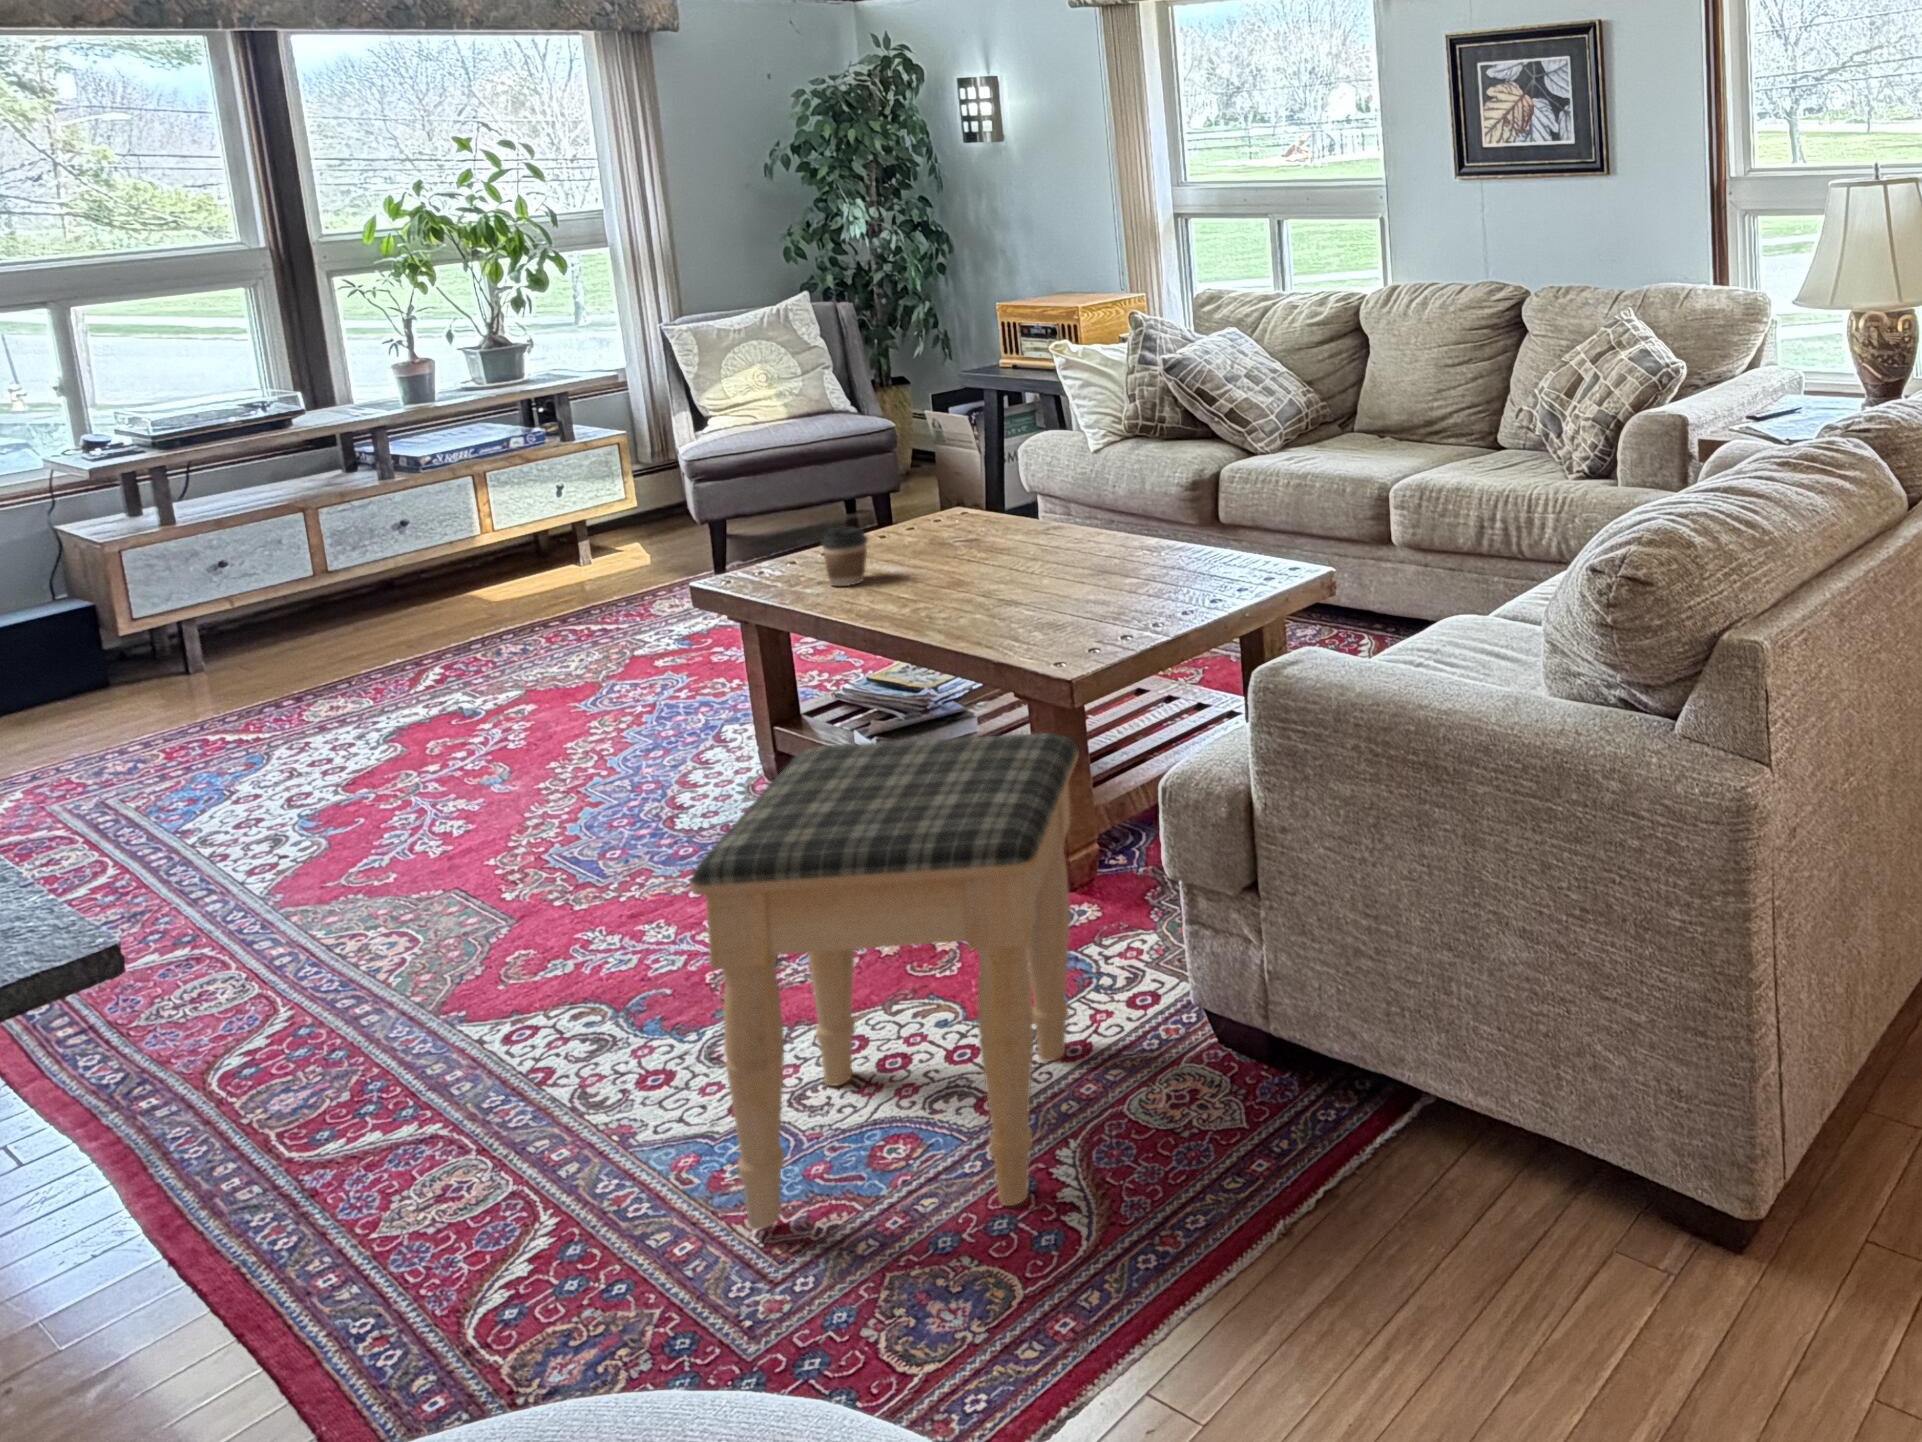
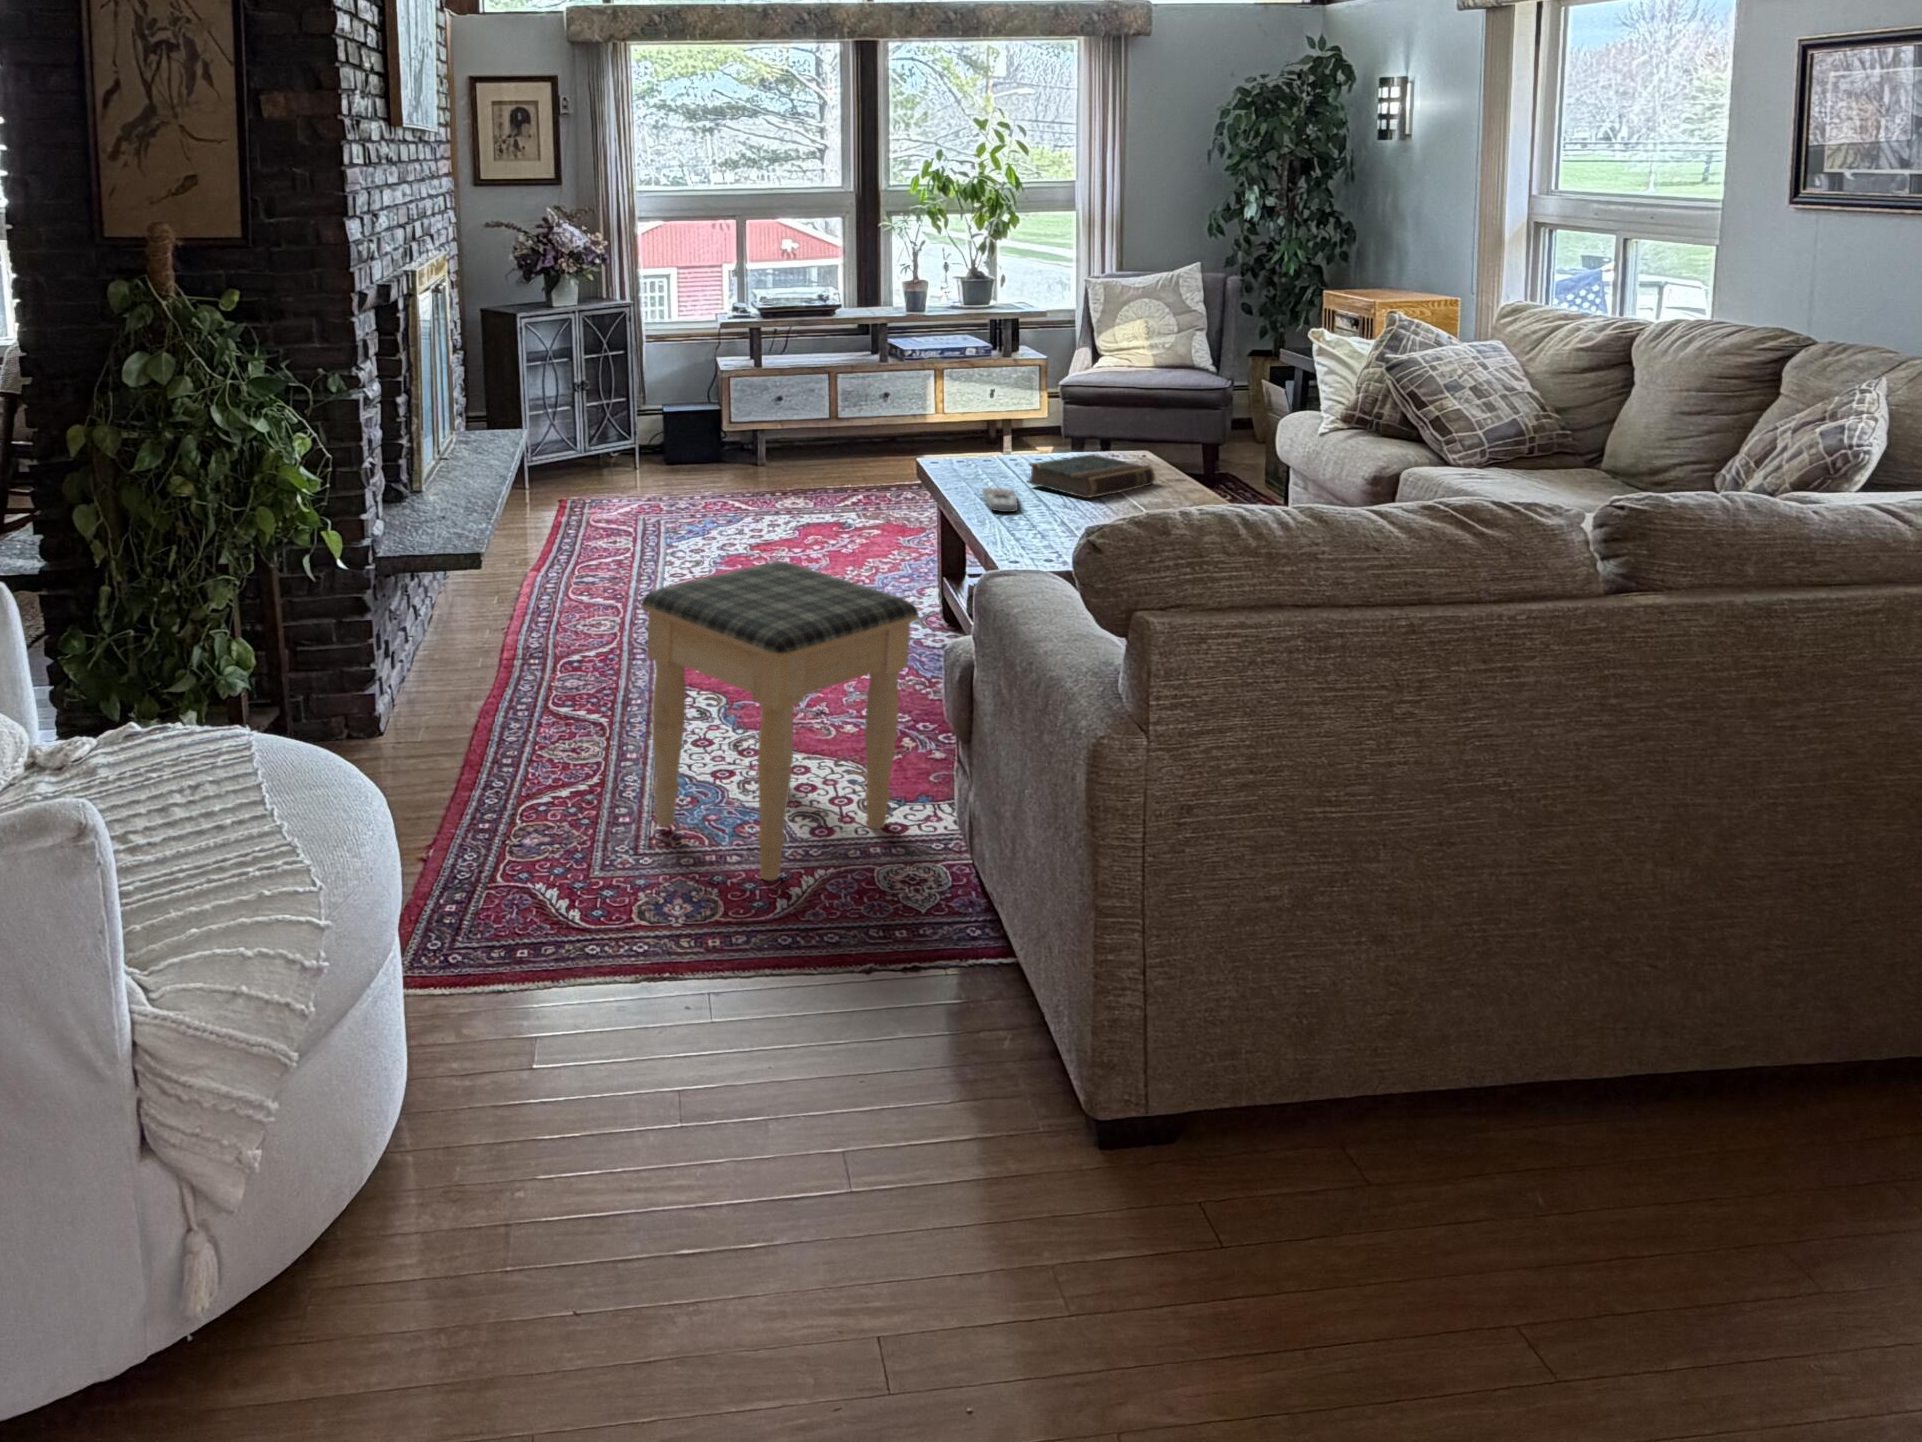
book: none [900,511,1038,566] -> present [1028,454,1155,498]
coffee cup: present [822,527,868,586] -> none [971,441,1004,488]
remote control: none [867,577,945,606] -> present [983,488,1018,512]

